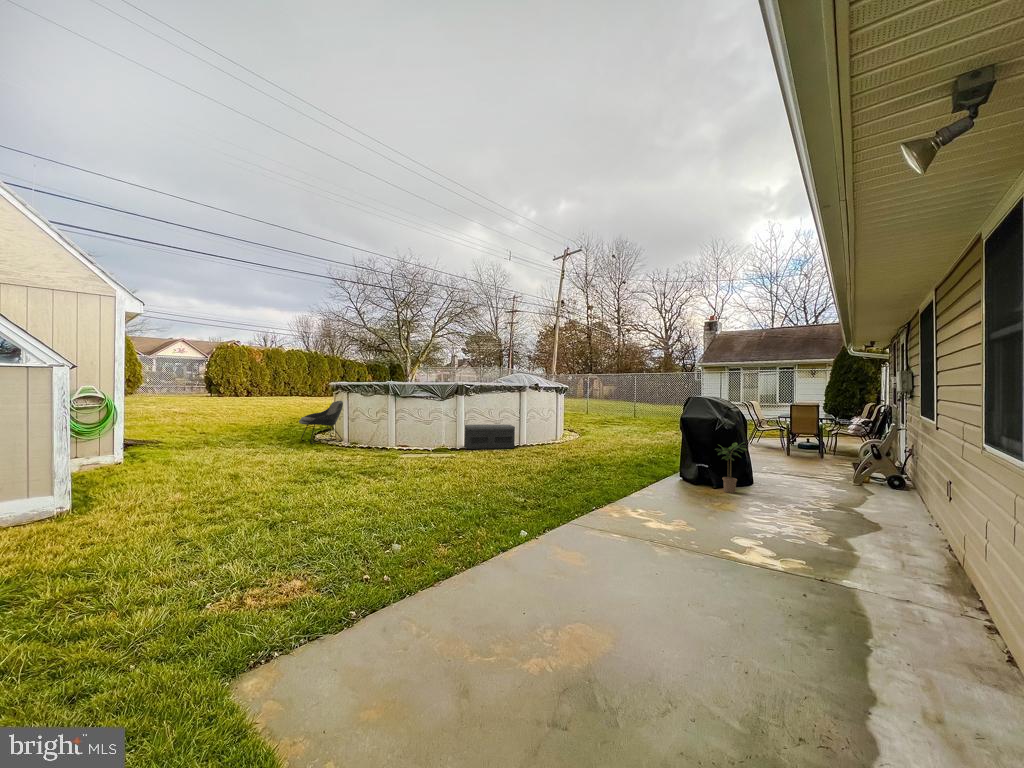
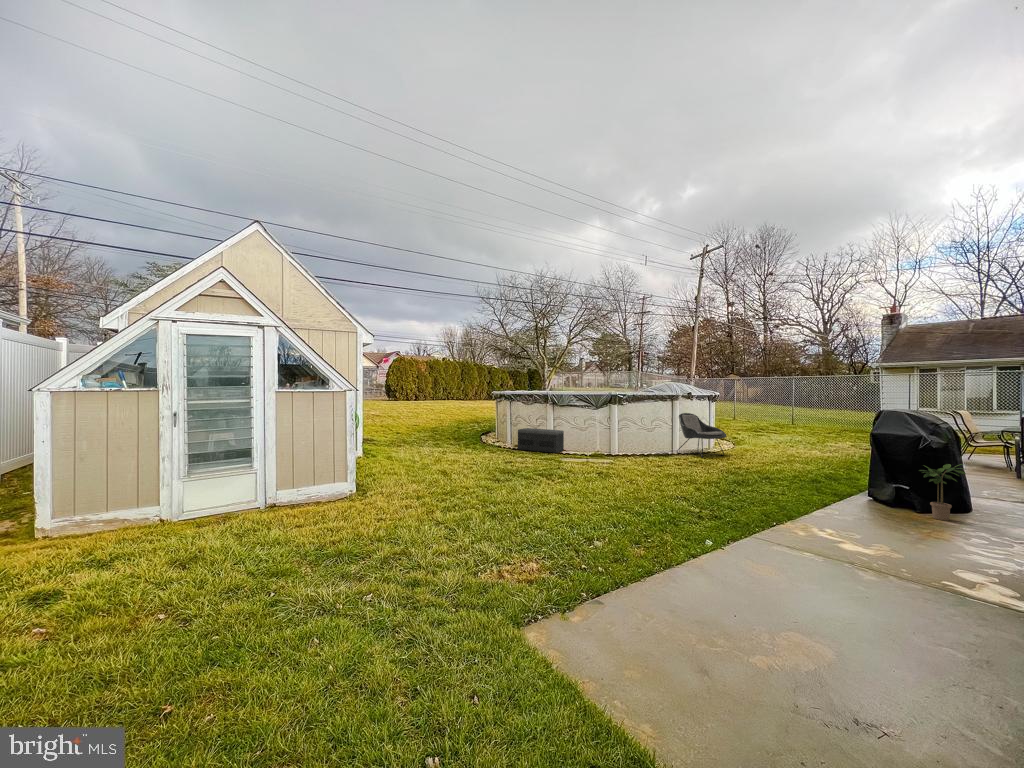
lounge chair: present [299,401,343,444] -> present [677,413,726,458]
storage bench: present [464,424,515,450] -> present [518,428,564,453]

